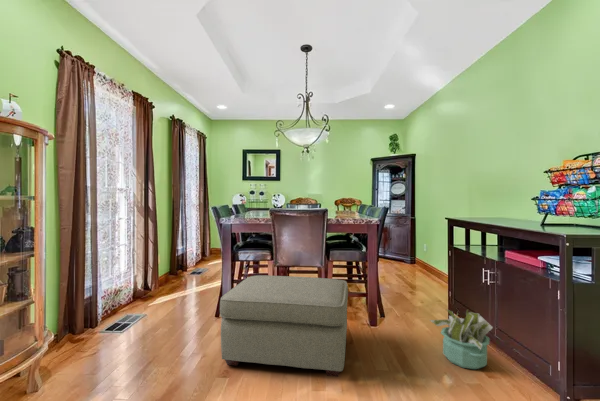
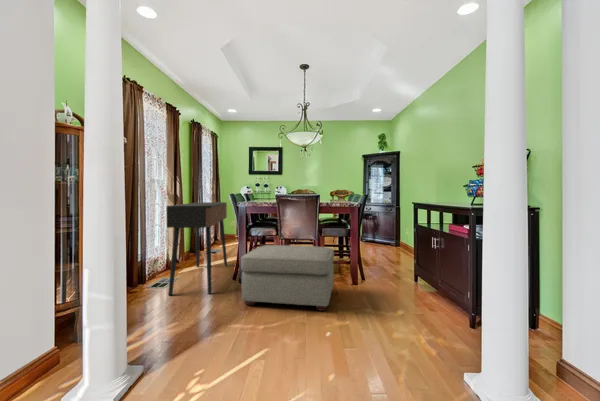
console table: none [122,216,211,347] -> present [167,202,227,295]
decorative plant: present [430,310,493,369] -> none [393,268,437,308]

